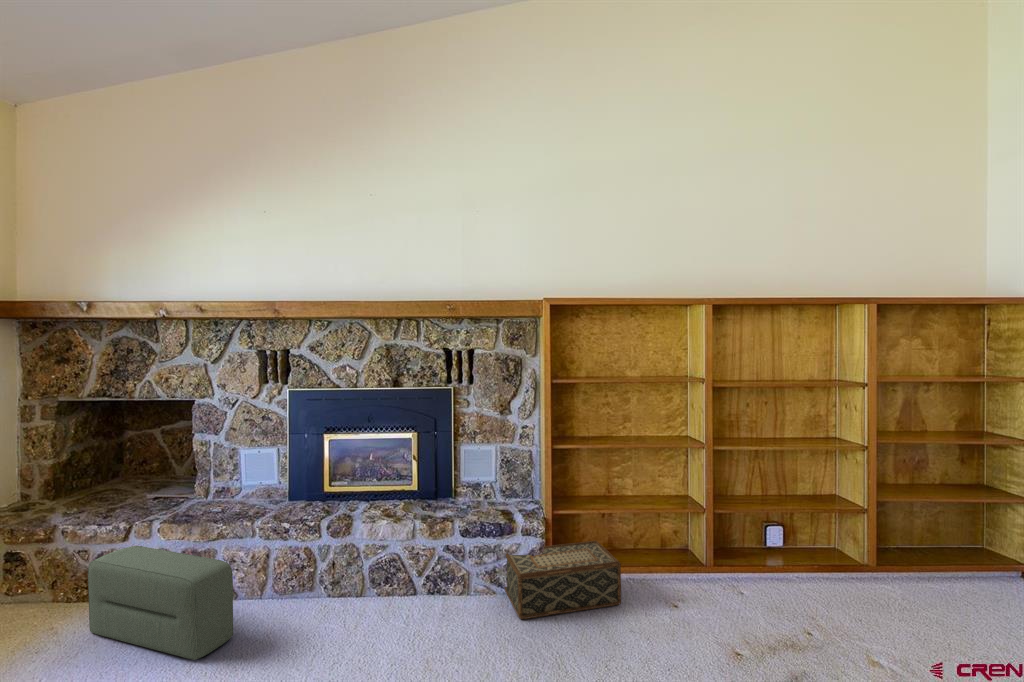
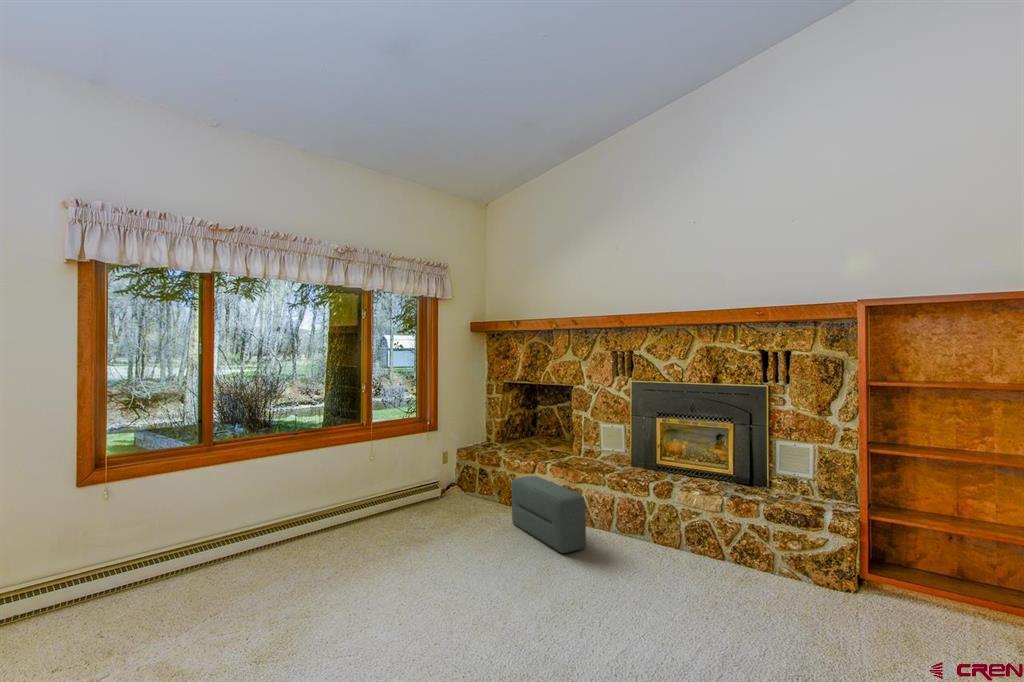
woven basket: present [504,541,621,619] -> none [811,543,949,630]

